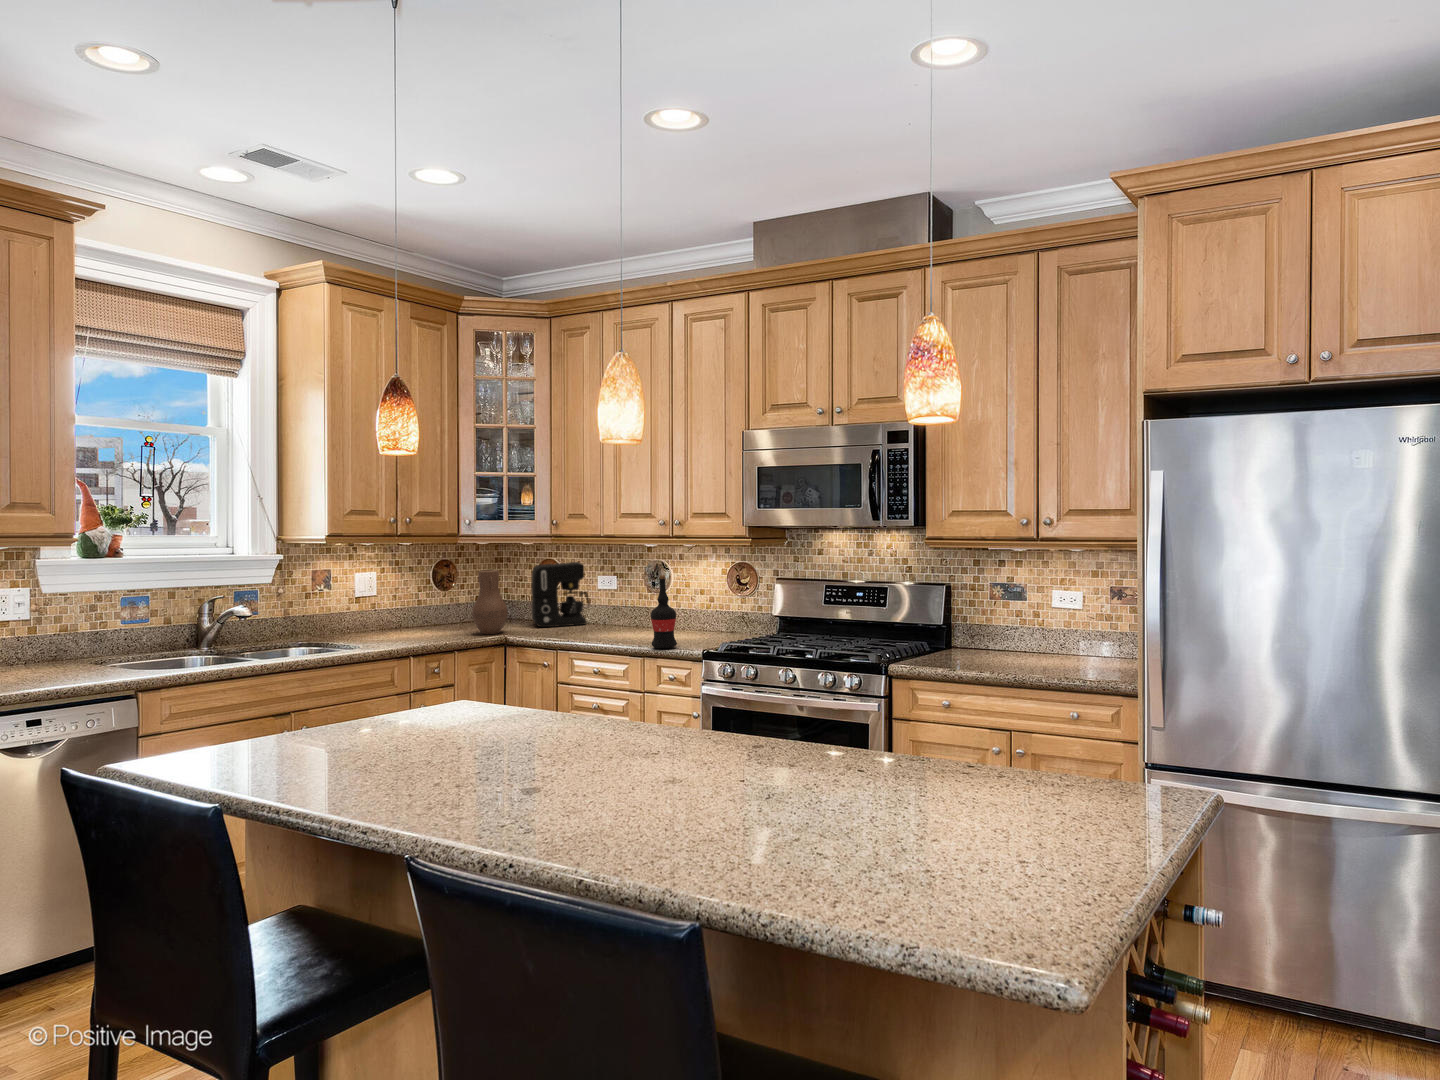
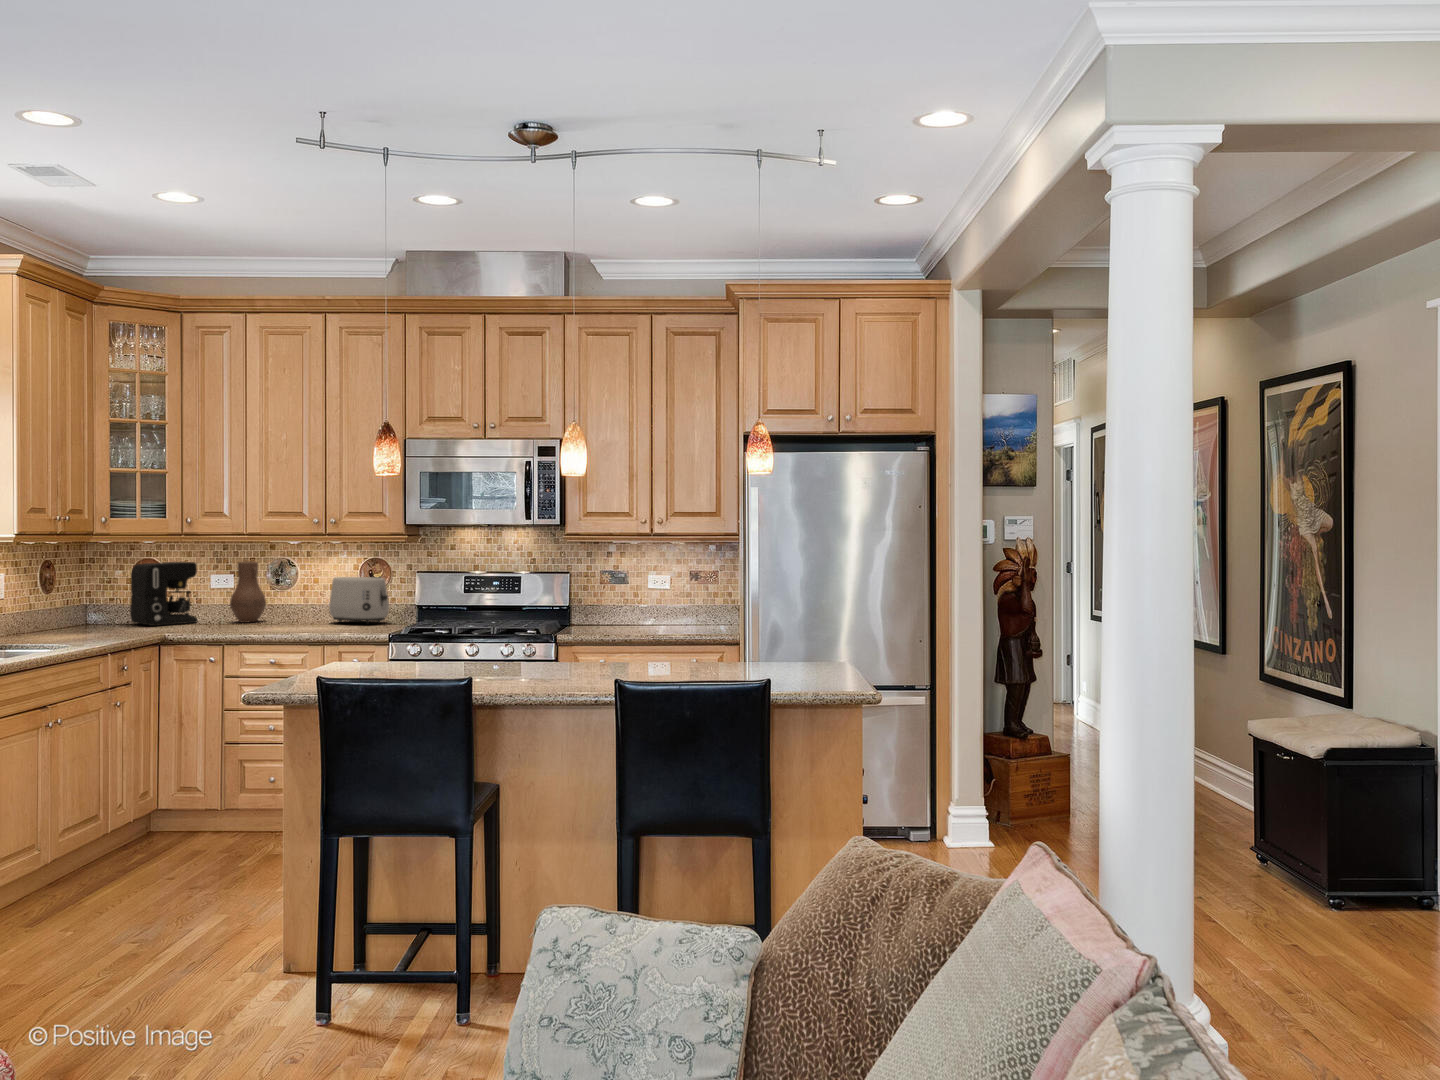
vase: present [472,570,508,634] -> present [230,561,266,622]
wine bottle: present [651,575,677,648] -> none [314,566,339,632]
toaster: none [692,583,748,637] -> present [329,577,389,624]

